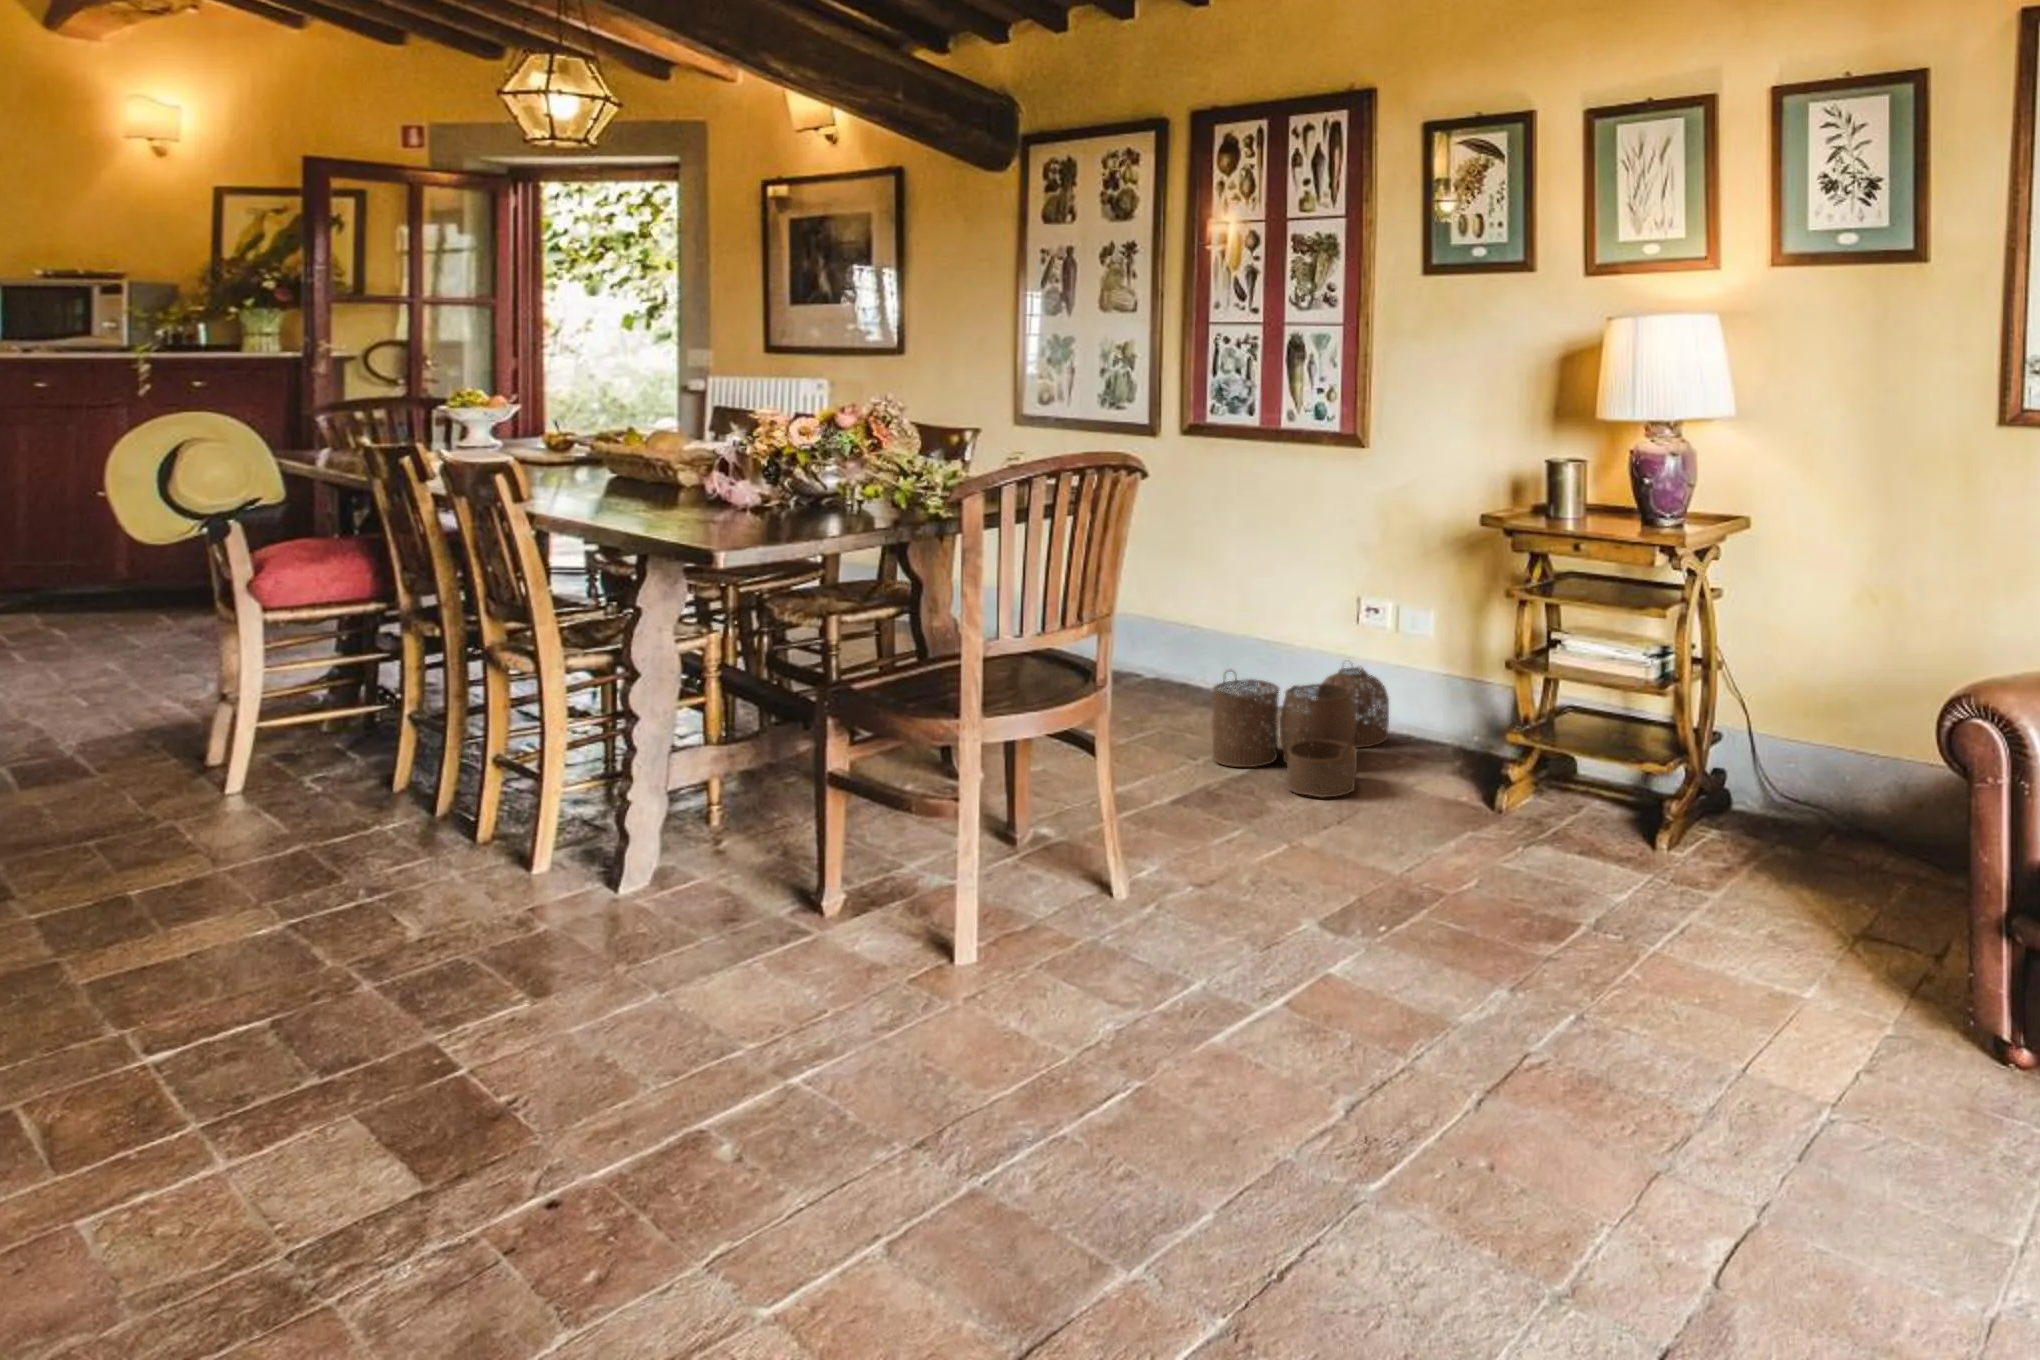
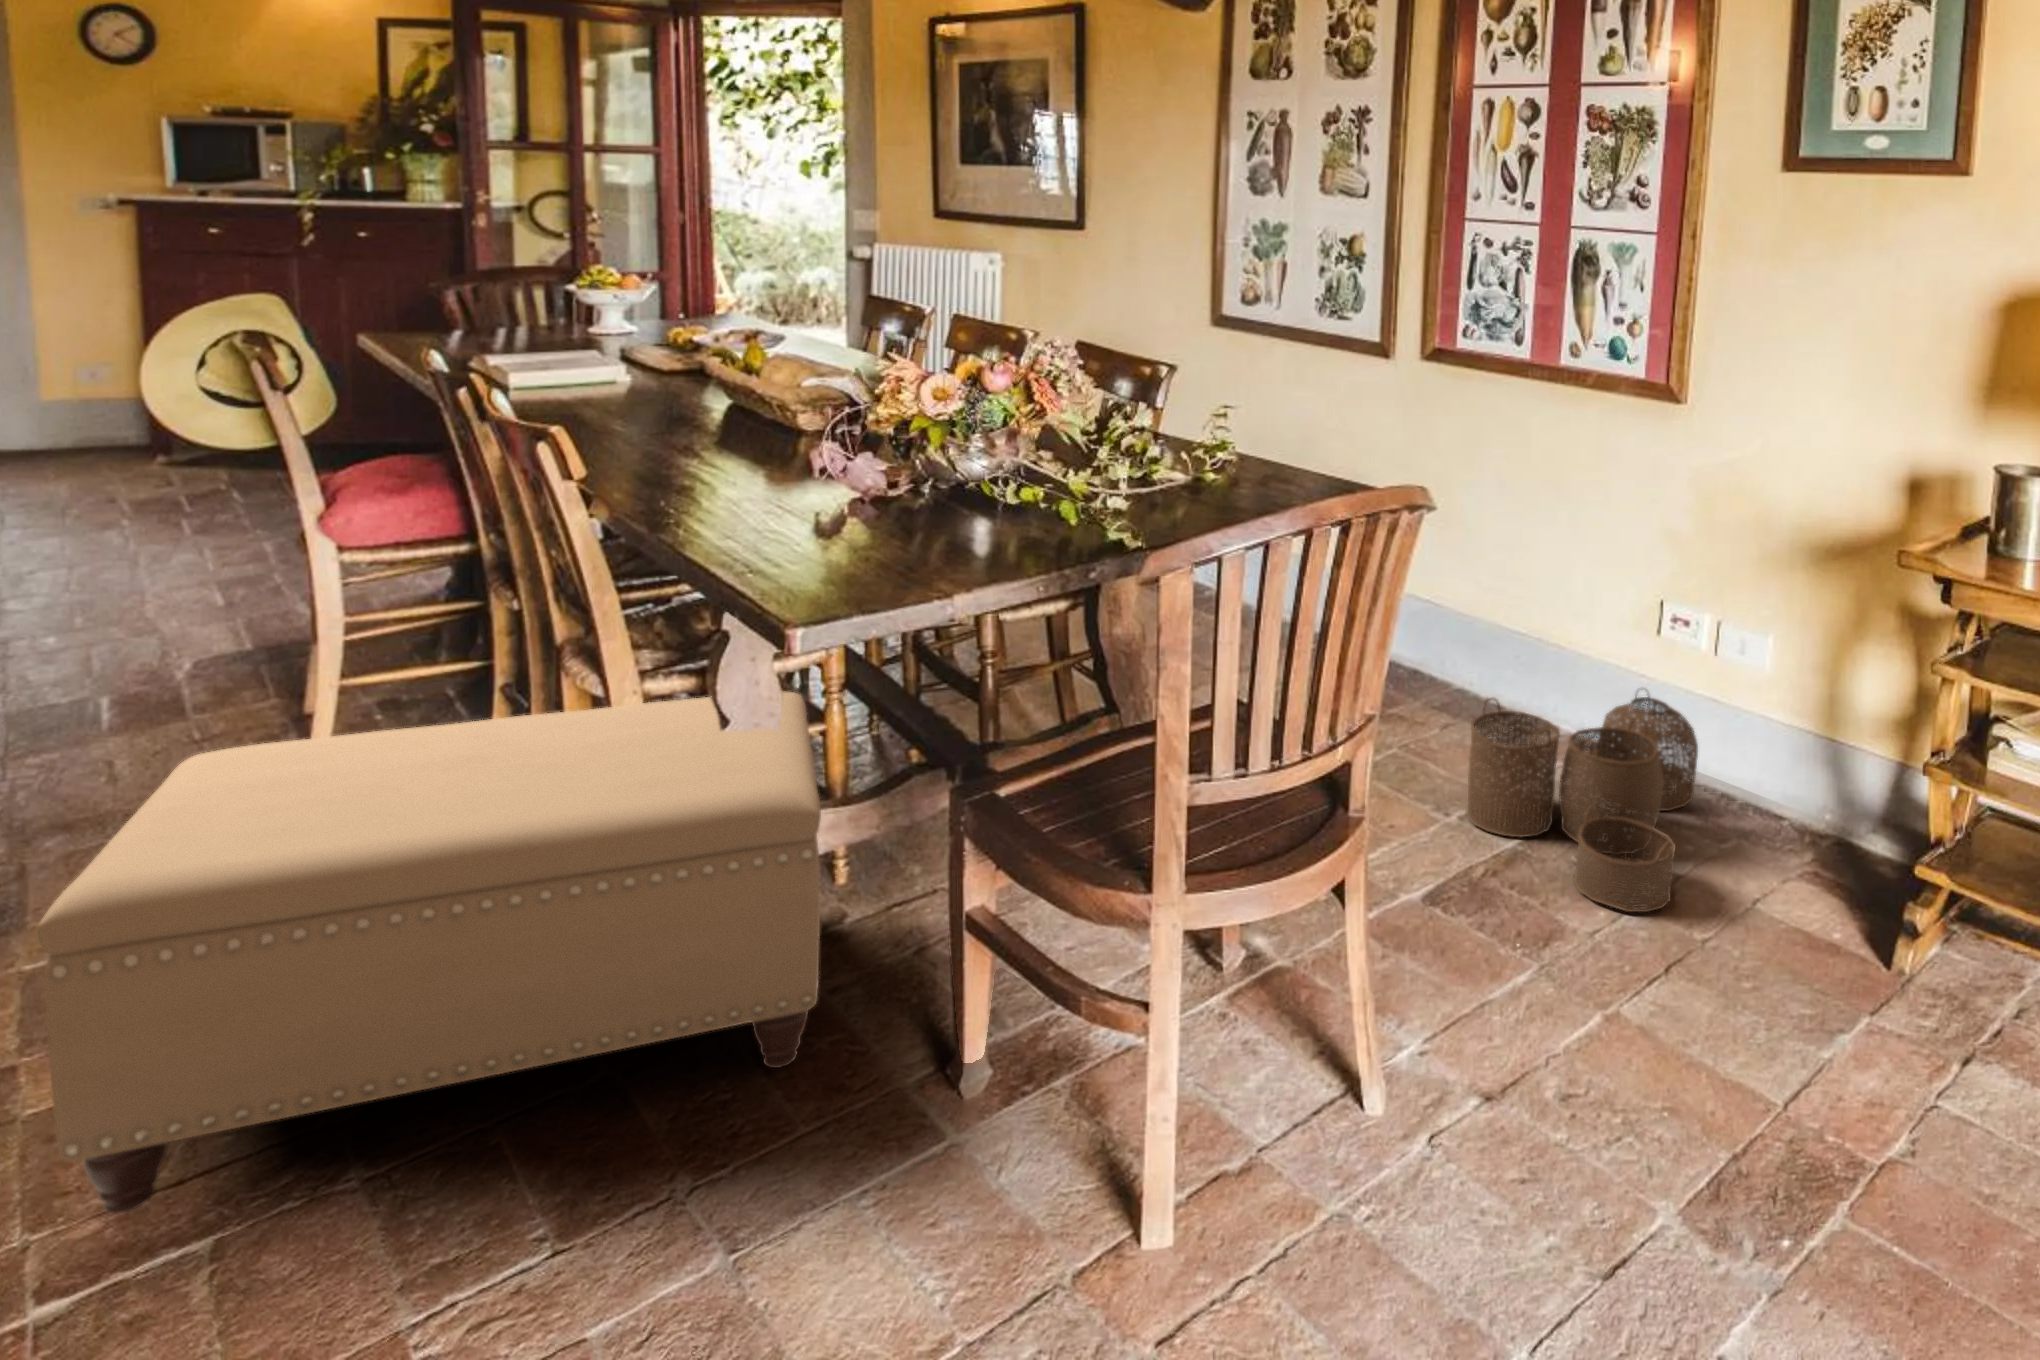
ottoman: none [149,664,717,1013] -> present [37,692,821,1213]

